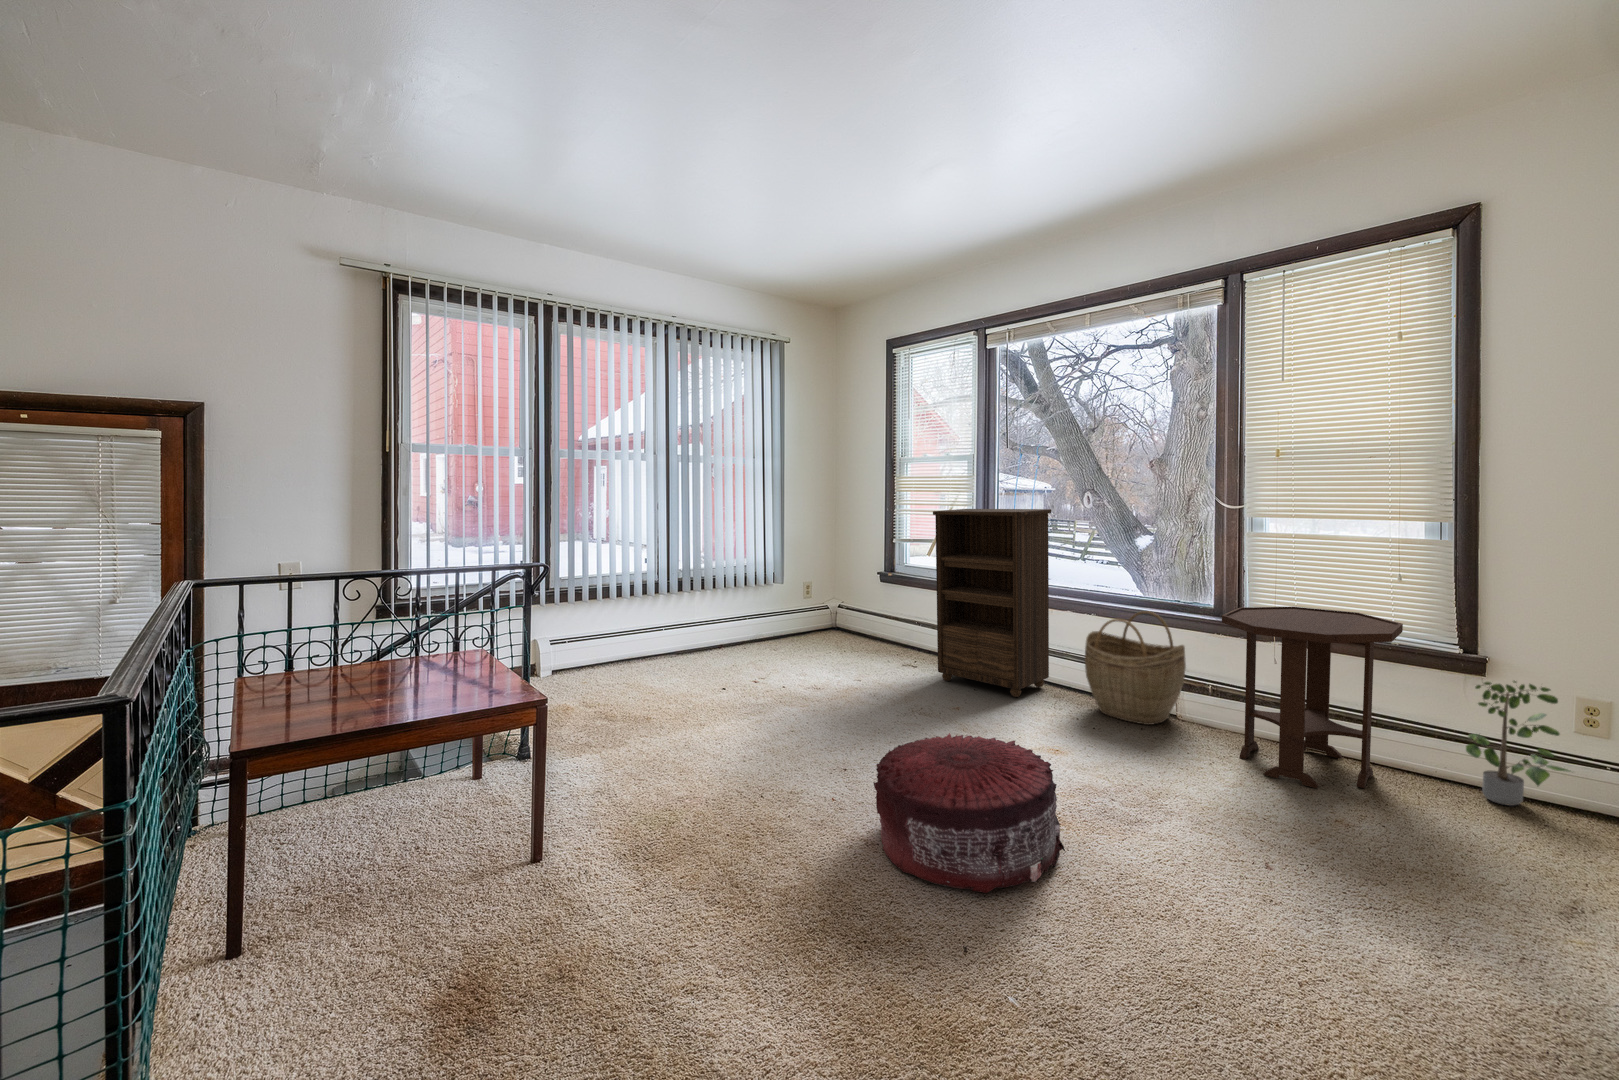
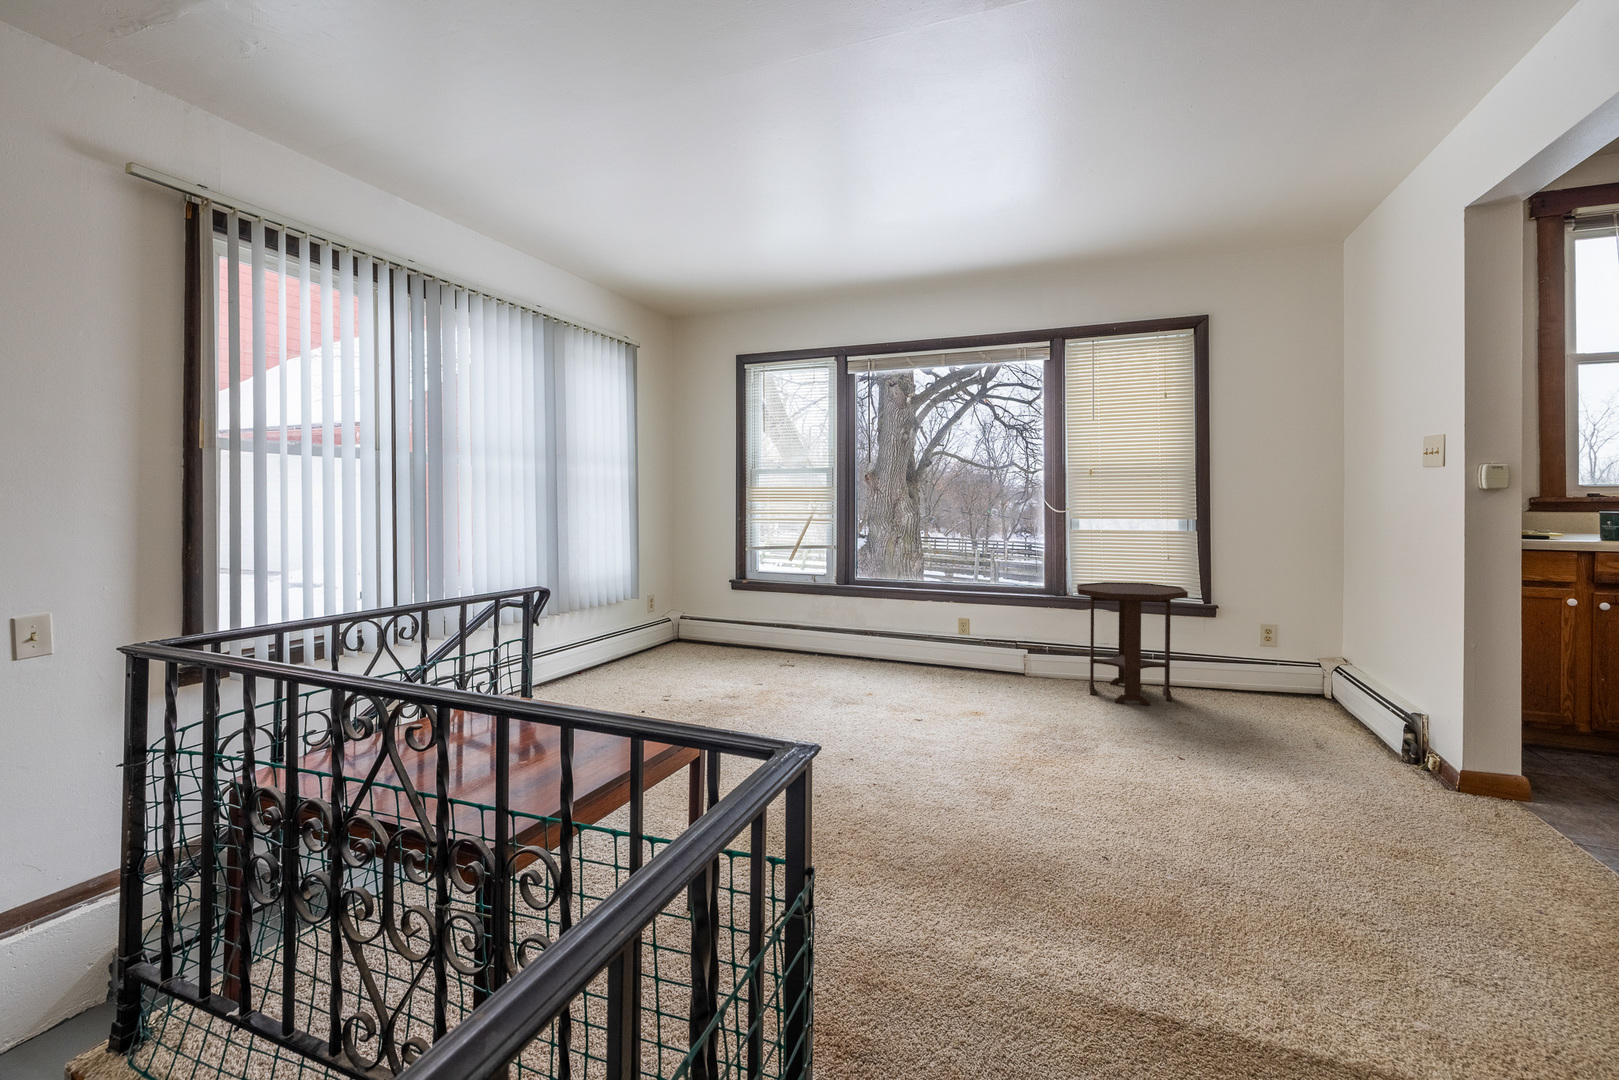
bookshelf: present [933,509,1052,697] -> none [822,514,920,676]
woven basket: present [1085,611,1186,725] -> none [961,594,1035,683]
potted plant: present [1466,681,1569,806] -> none [1216,617,1273,698]
pouf: present [874,733,1065,893] -> none [923,691,1075,807]

